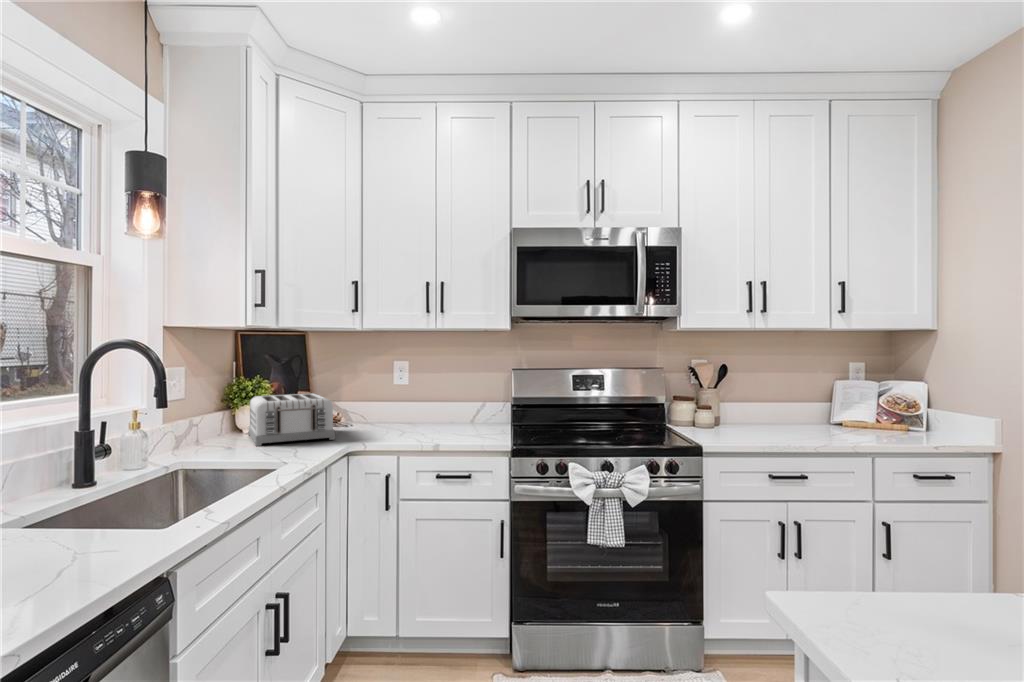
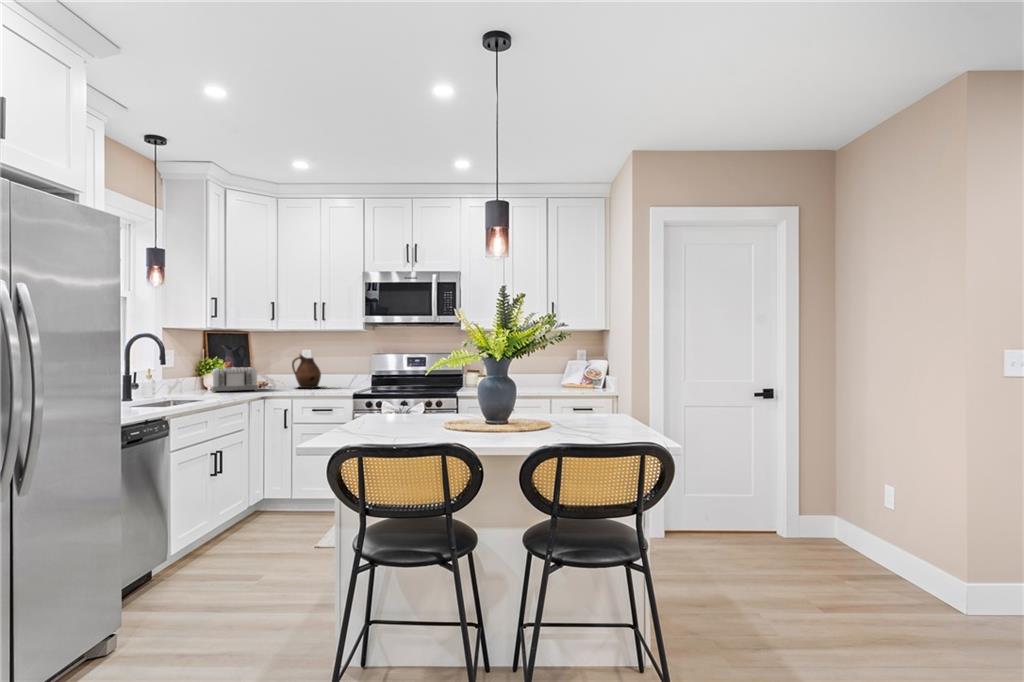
ceramic pitcher: none [385,370,441,432] -> present [292,354,321,388]

